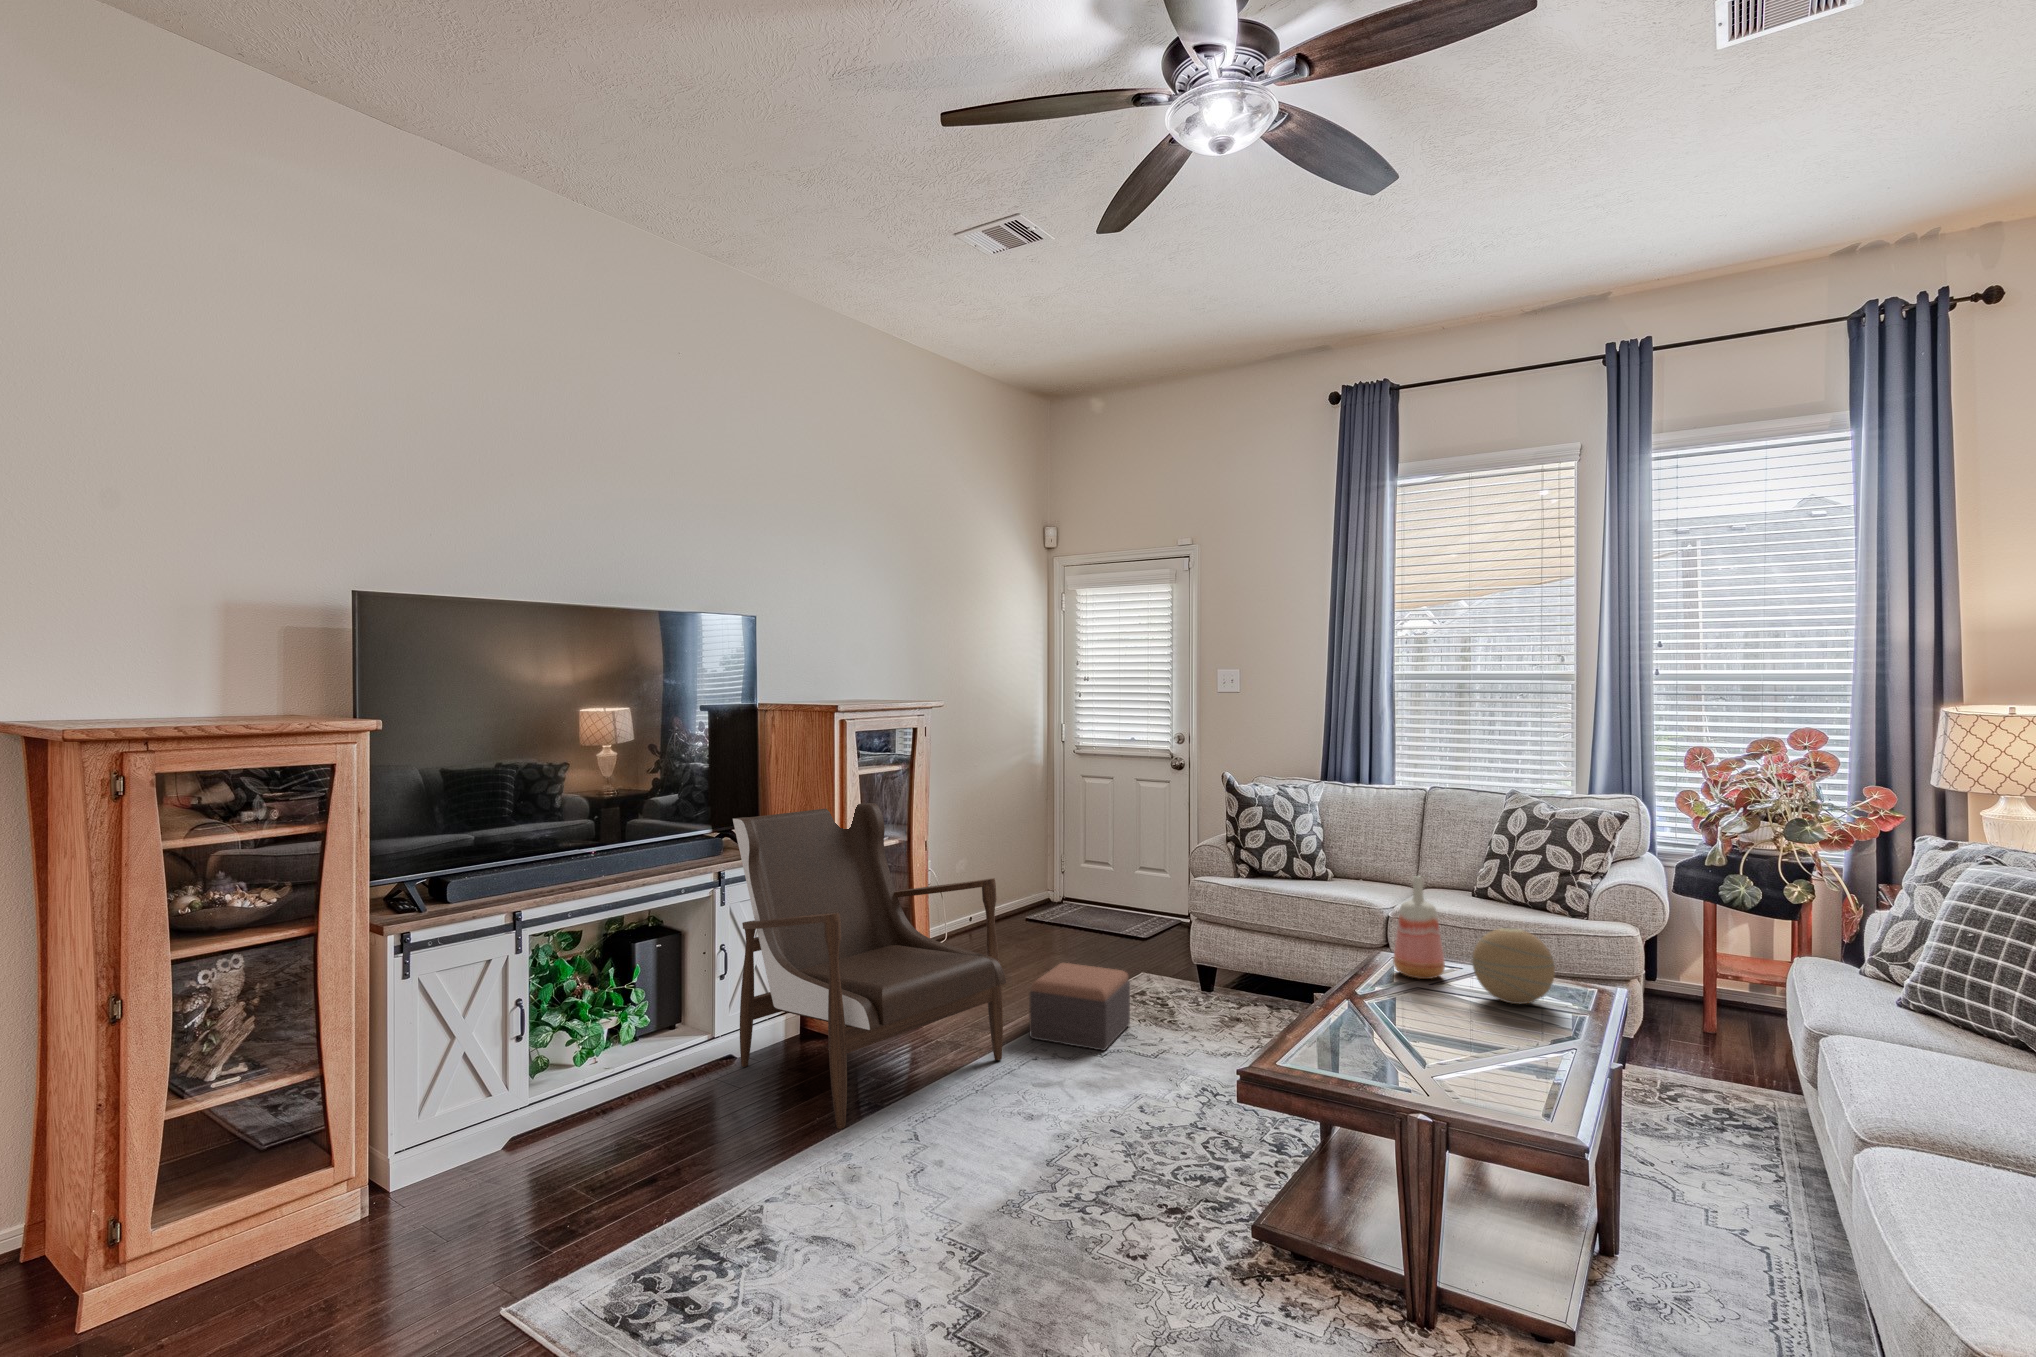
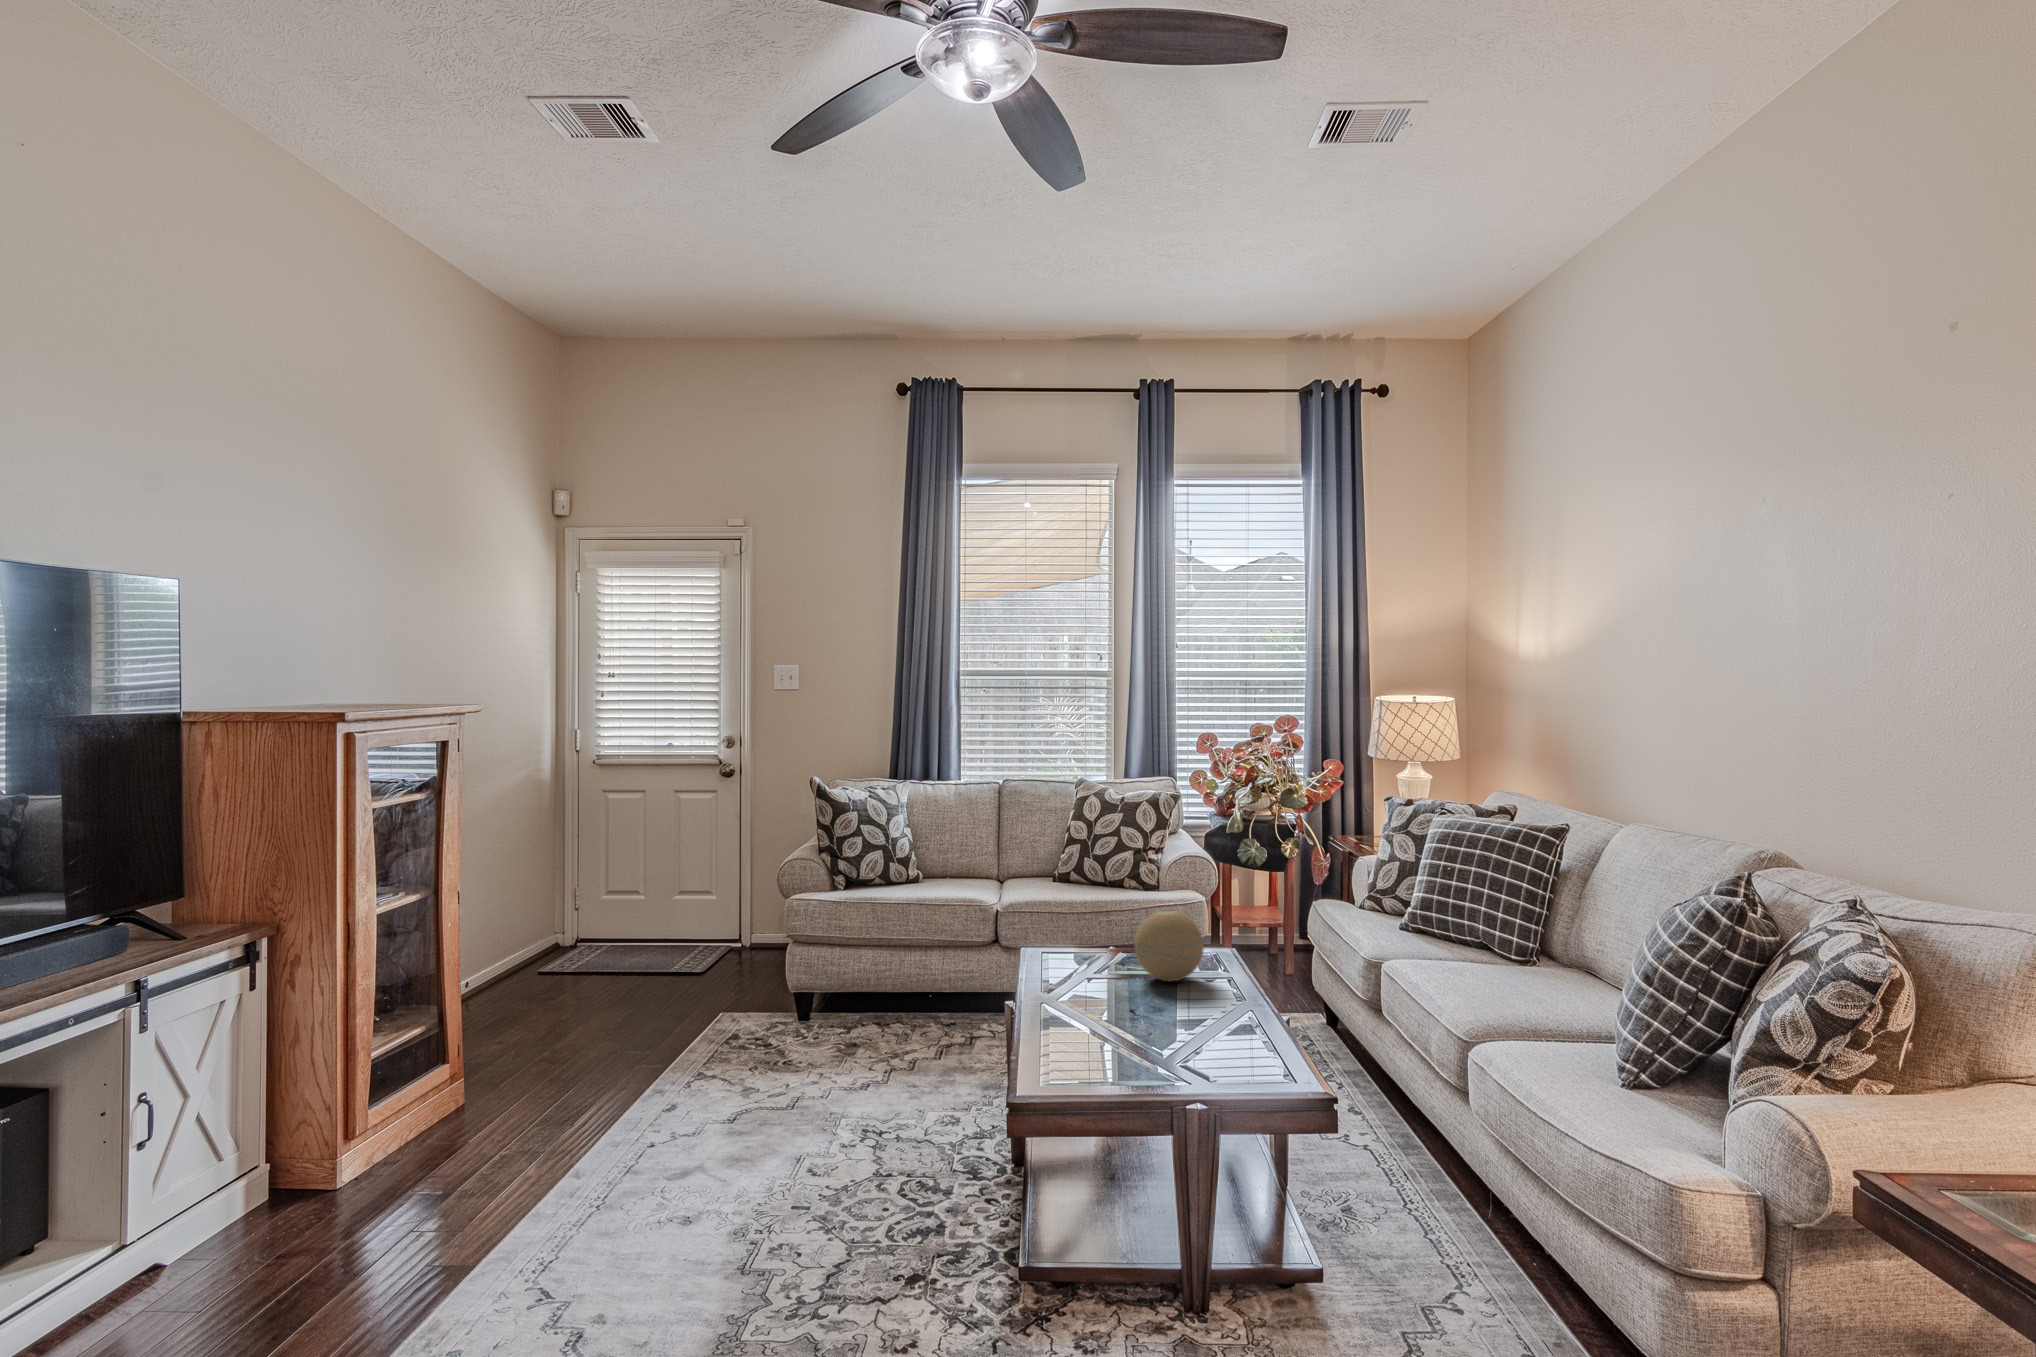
armchair: present [733,803,1006,1129] -> none [165,851,622,1320]
vase: present [1393,876,1445,979] -> none [1052,872,1098,972]
footstool: present [1029,963,1130,1051] -> none [629,1017,743,1124]

